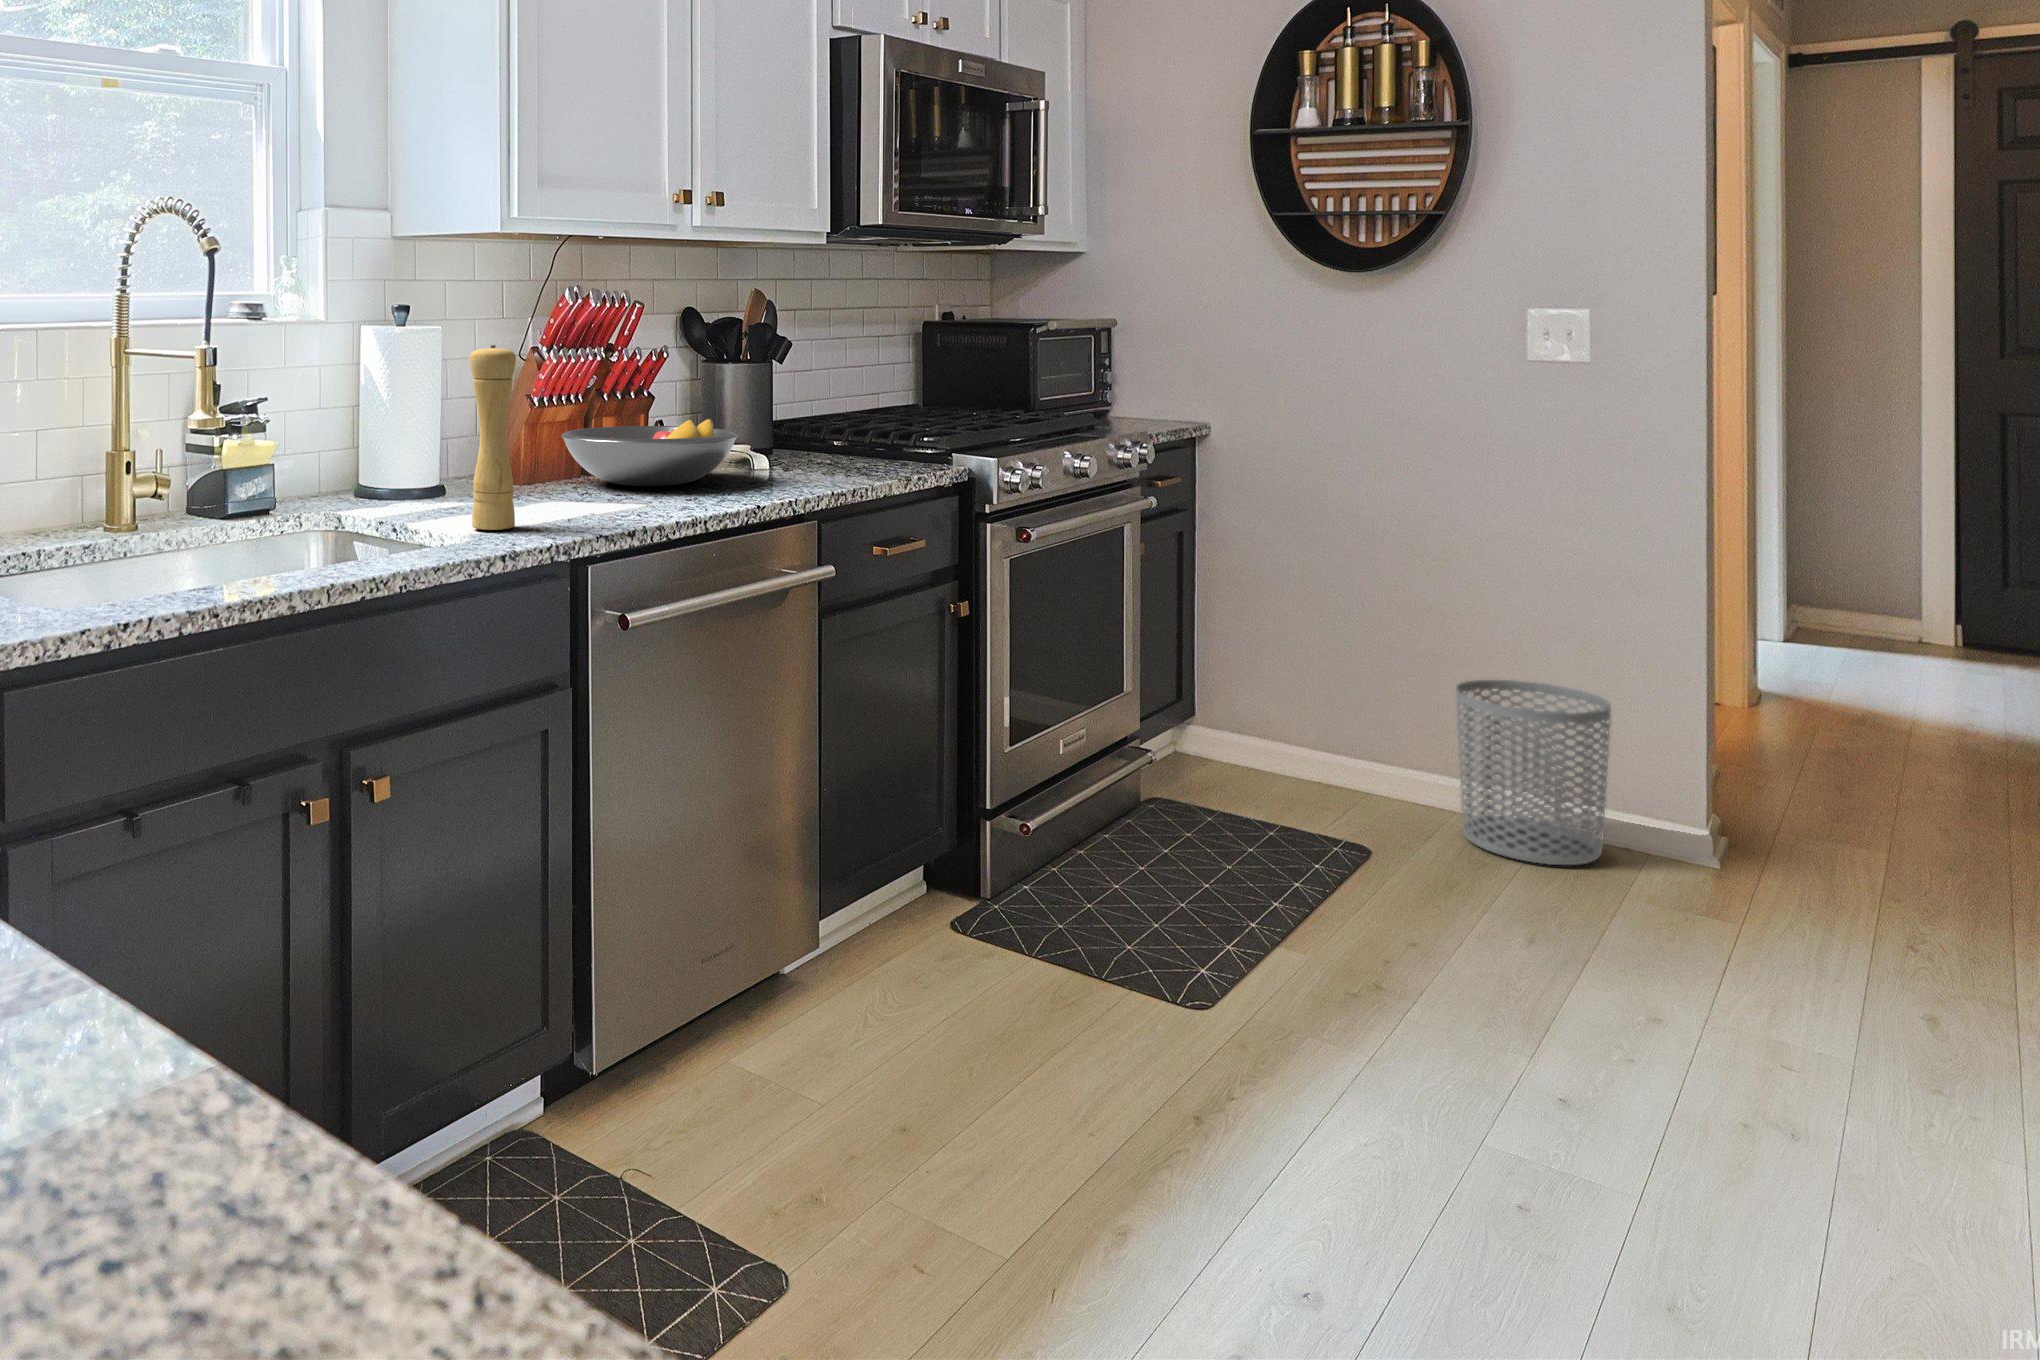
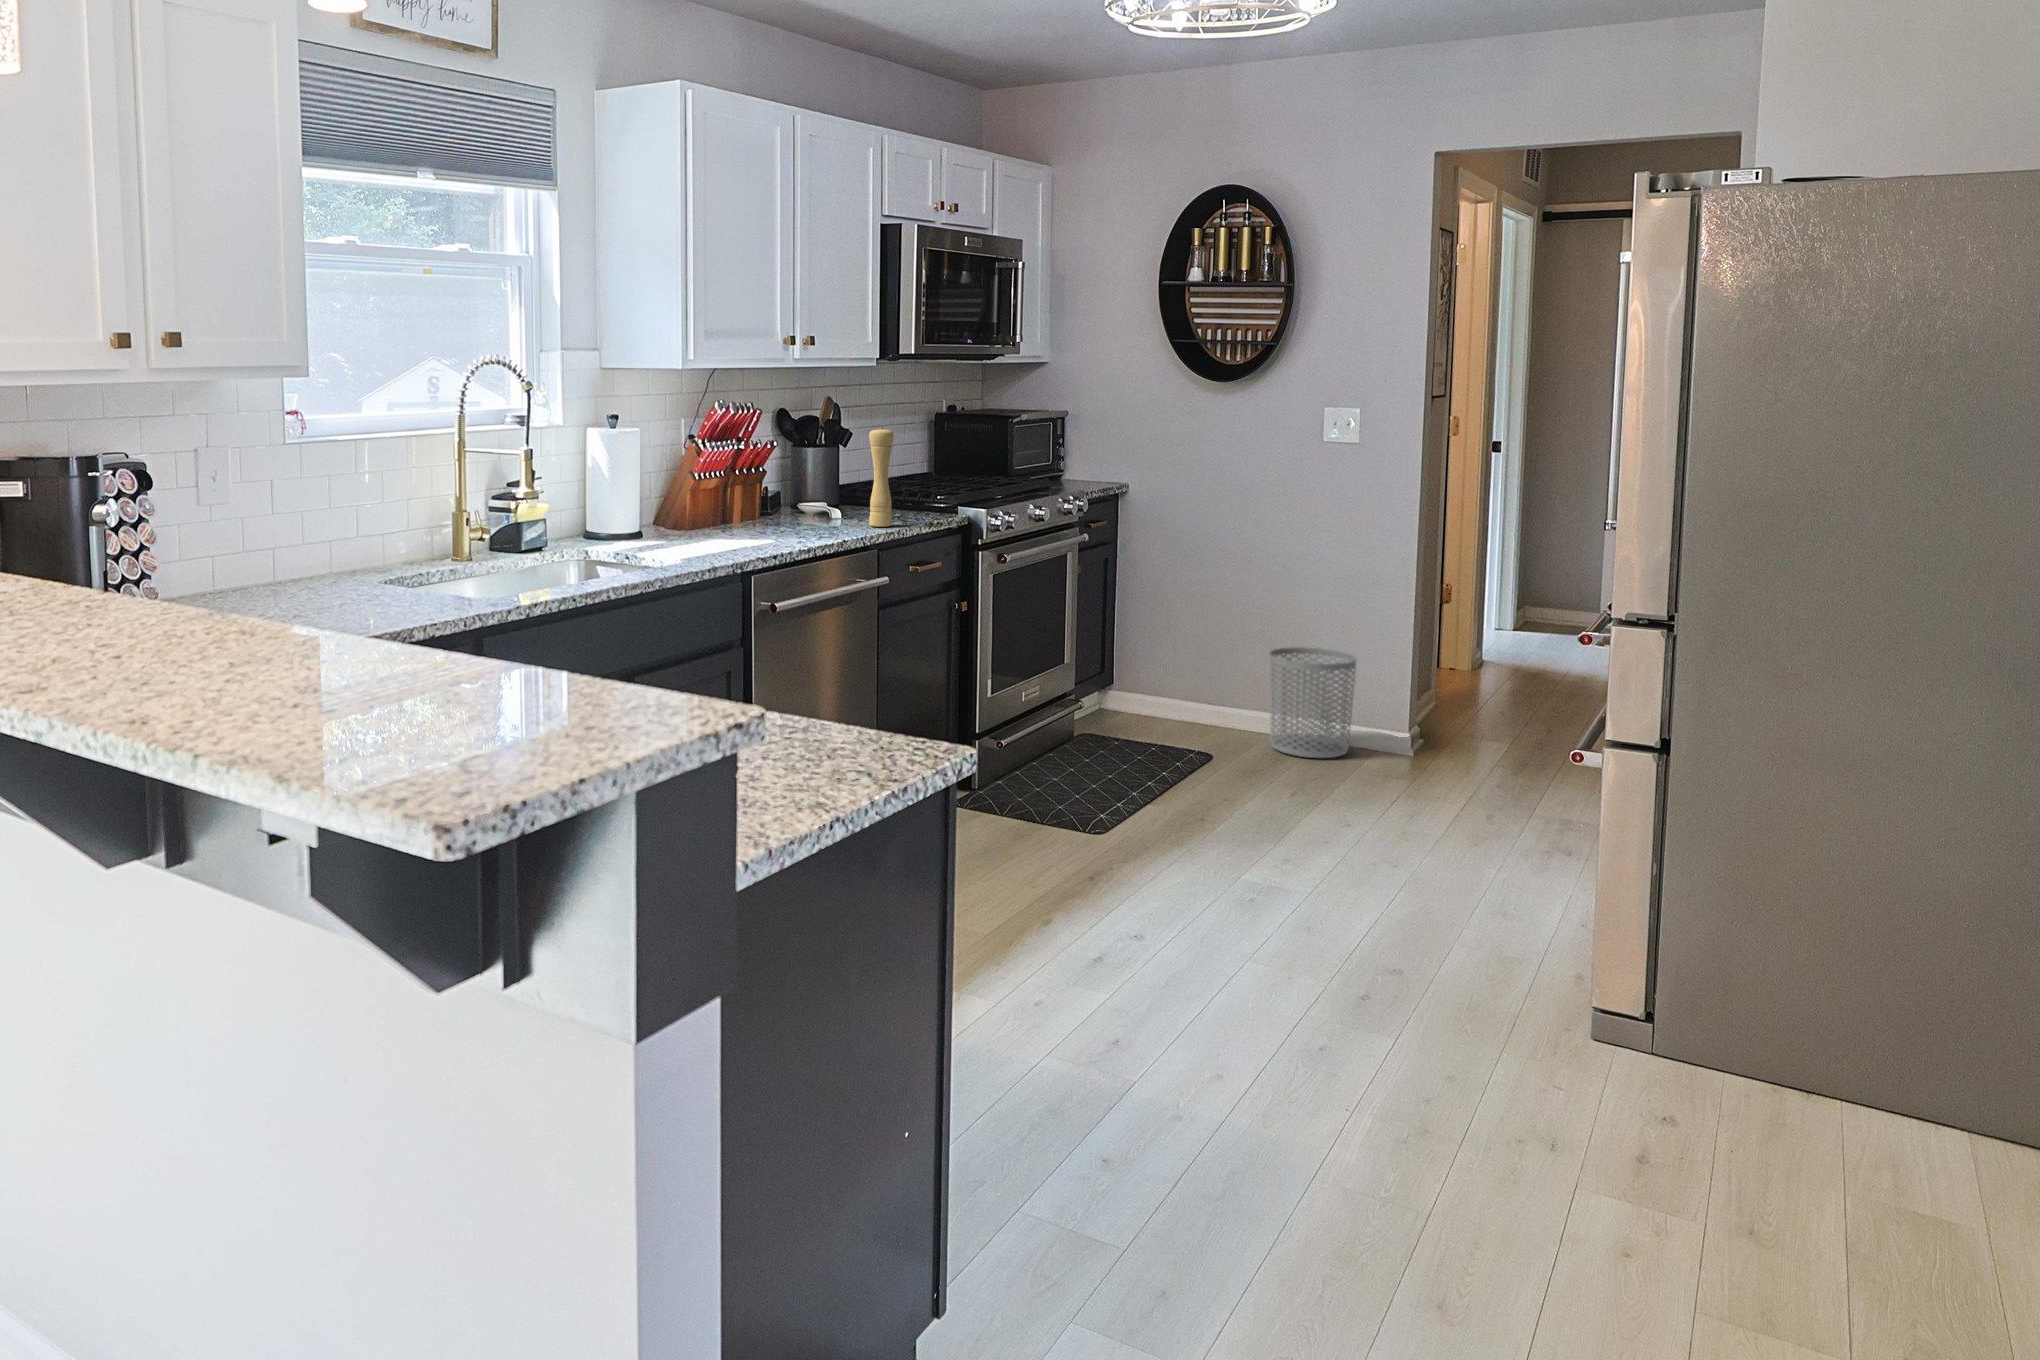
pepper mill: present [469,345,516,530] -> present [869,428,894,527]
fruit bowl: present [561,418,738,486] -> none [713,485,827,529]

